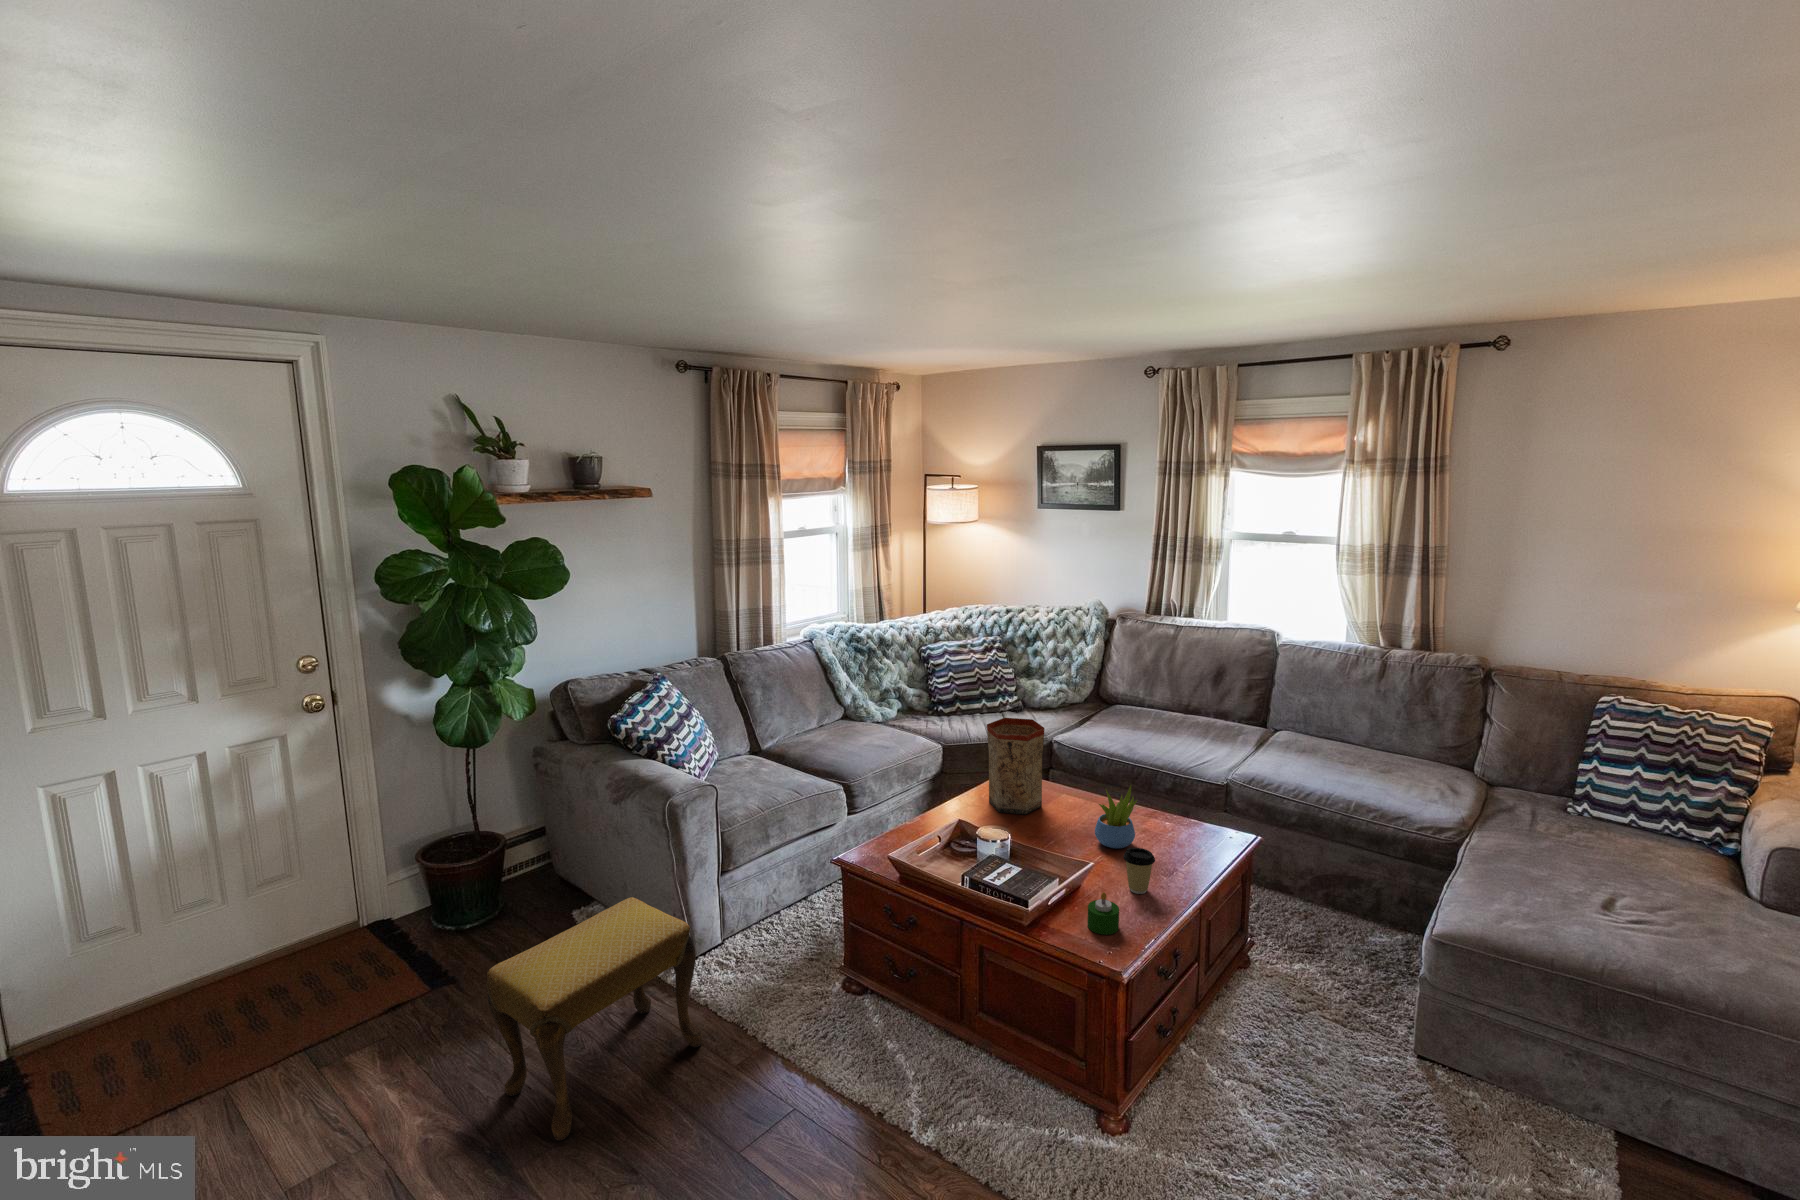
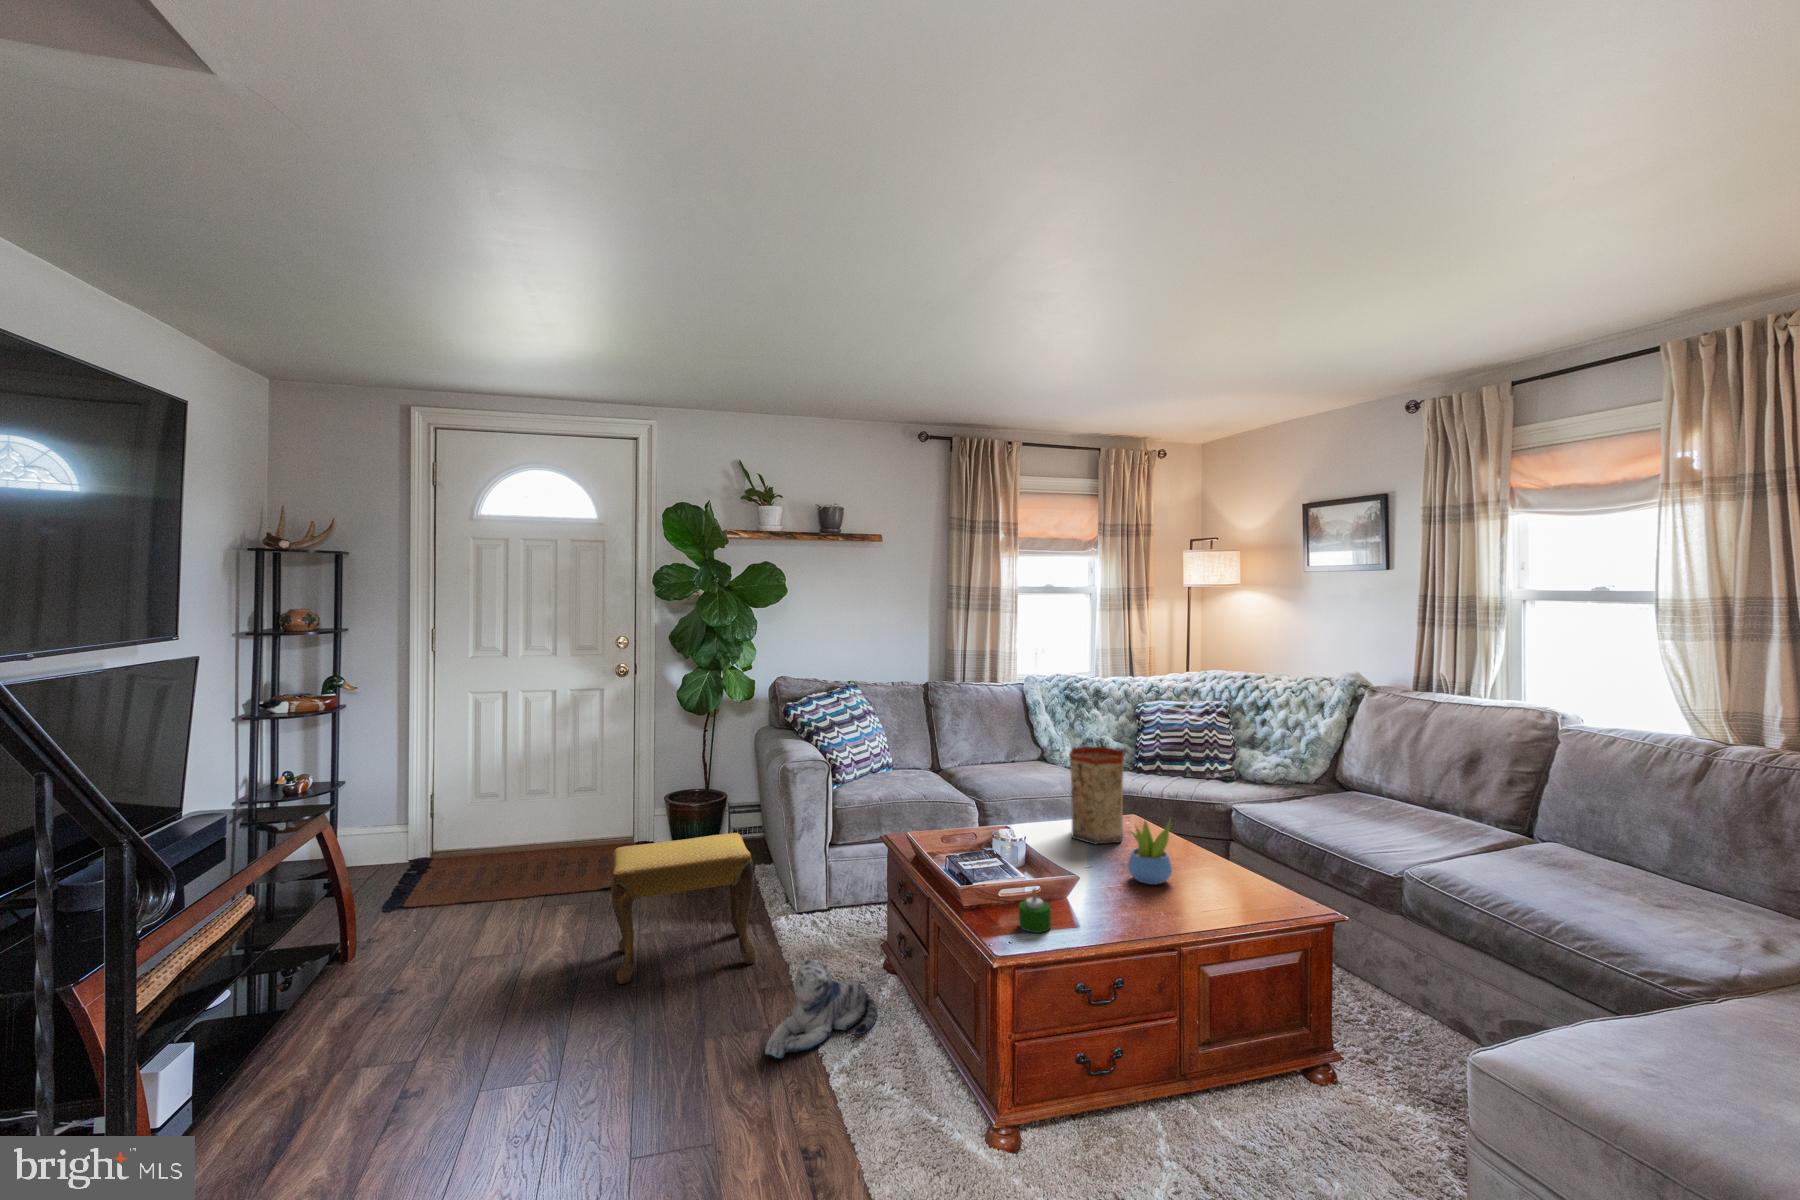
coffee cup: present [1123,848,1155,894] -> none [1098,866,1132,917]
plush toy: none [821,1025,905,1149] -> present [765,959,877,1058]

